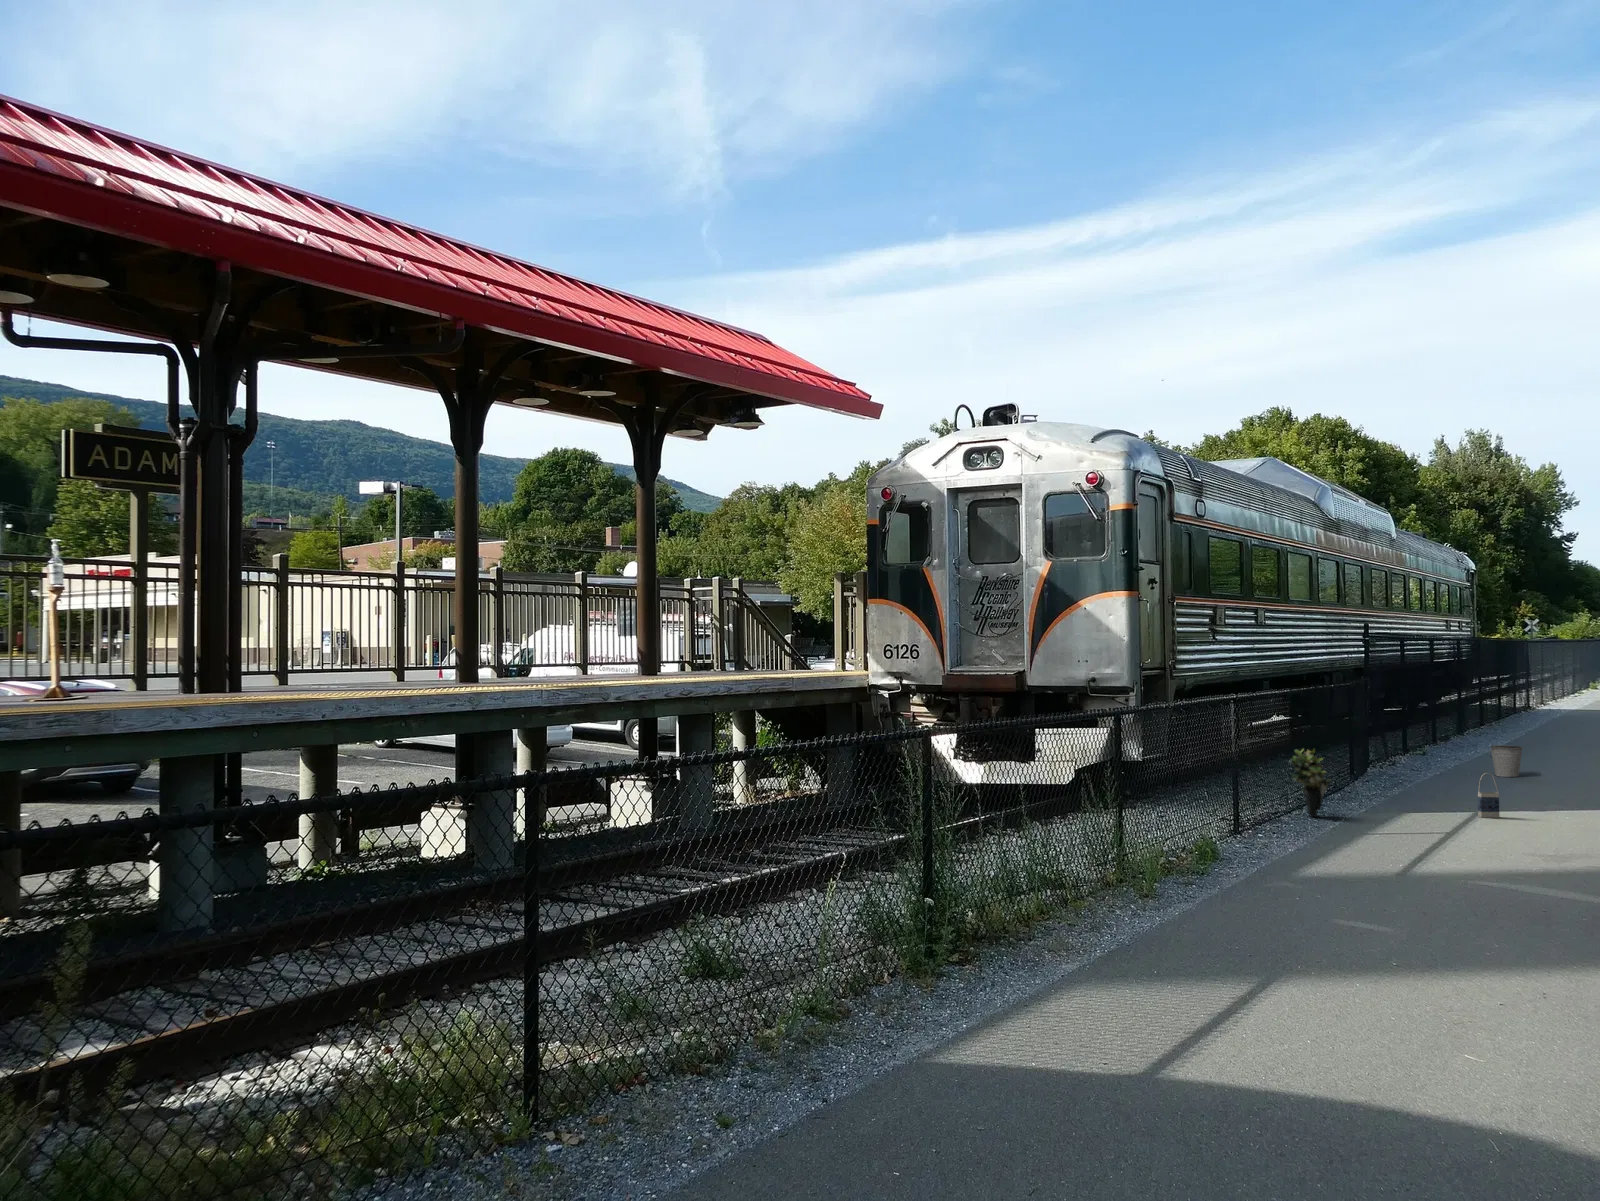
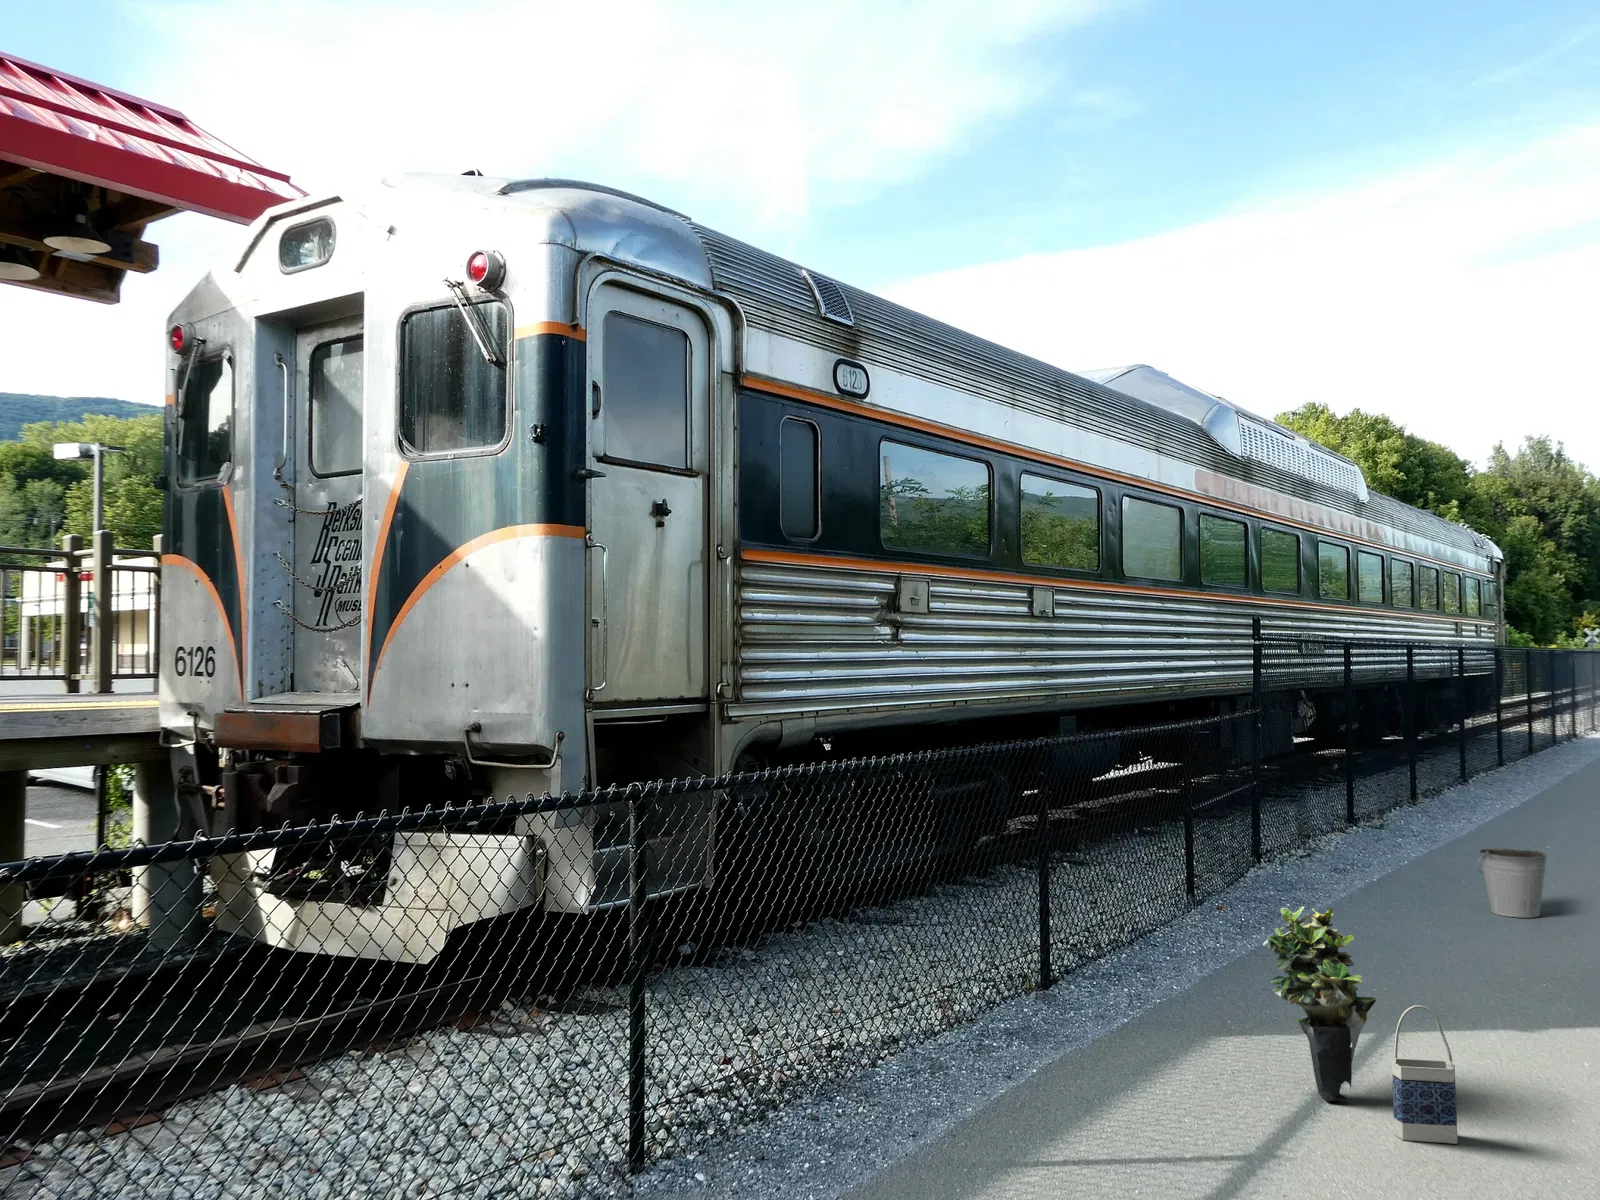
potted plant: present [1289,750,1331,817] -> present [1263,907,1377,1102]

